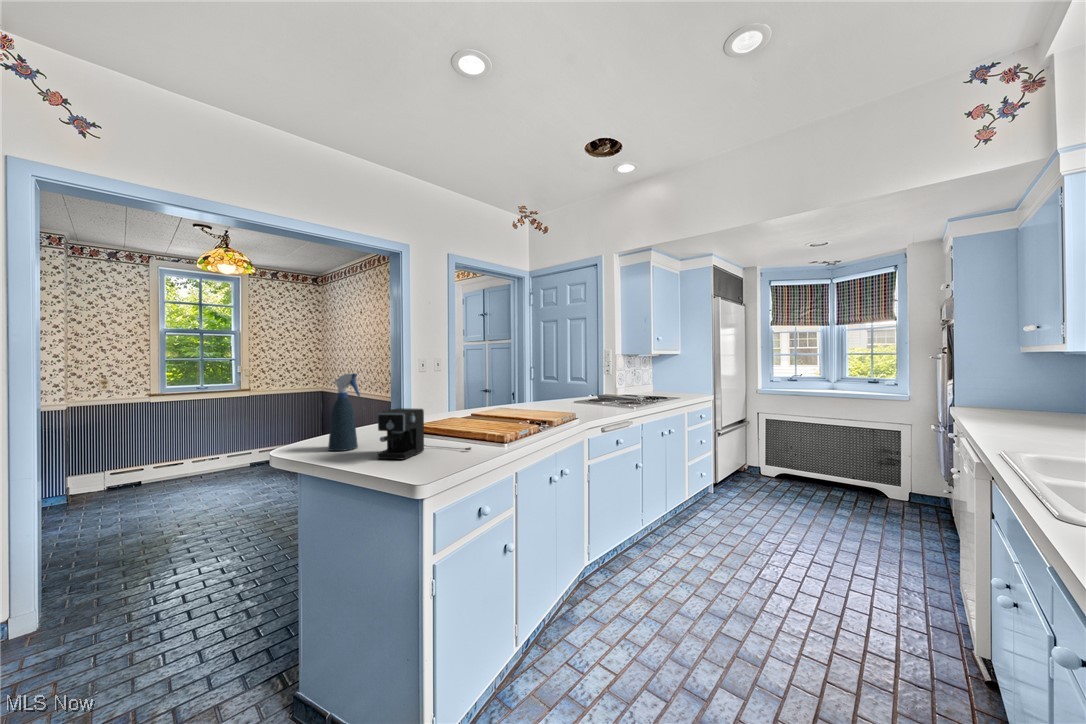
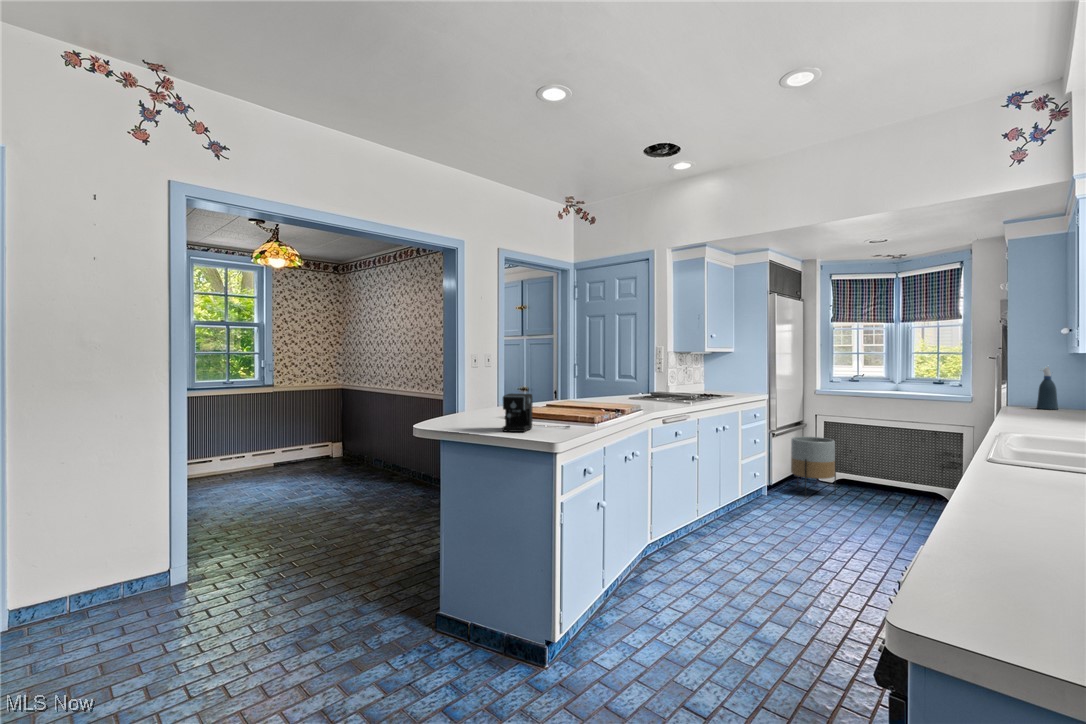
spray bottle: present [328,373,360,451] -> present [1037,367,1058,409]
planter: none [737,435,780,495] -> present [791,437,836,497]

